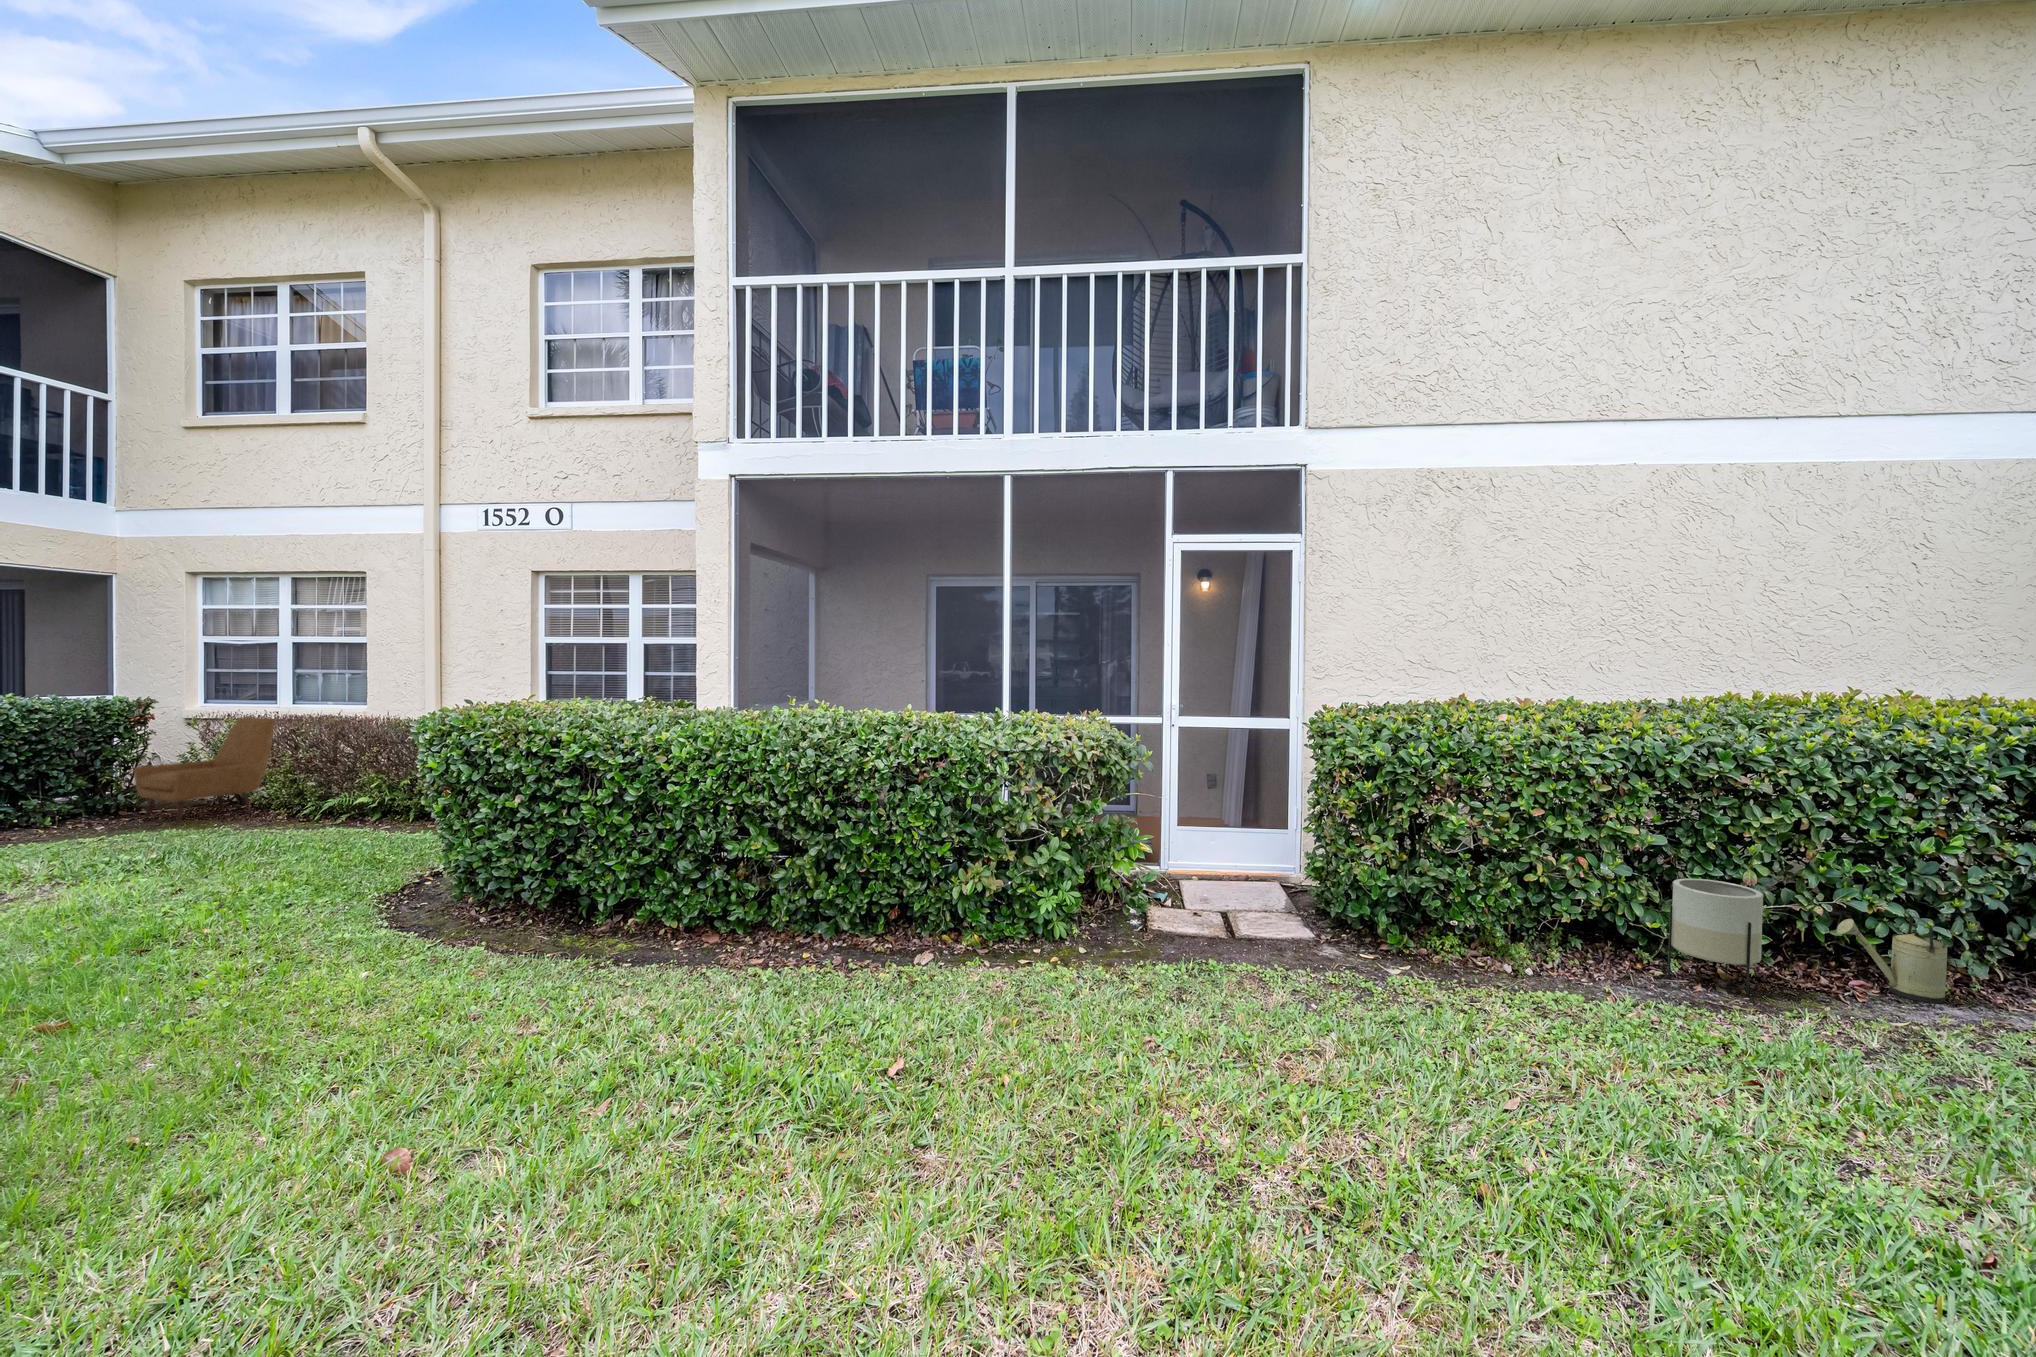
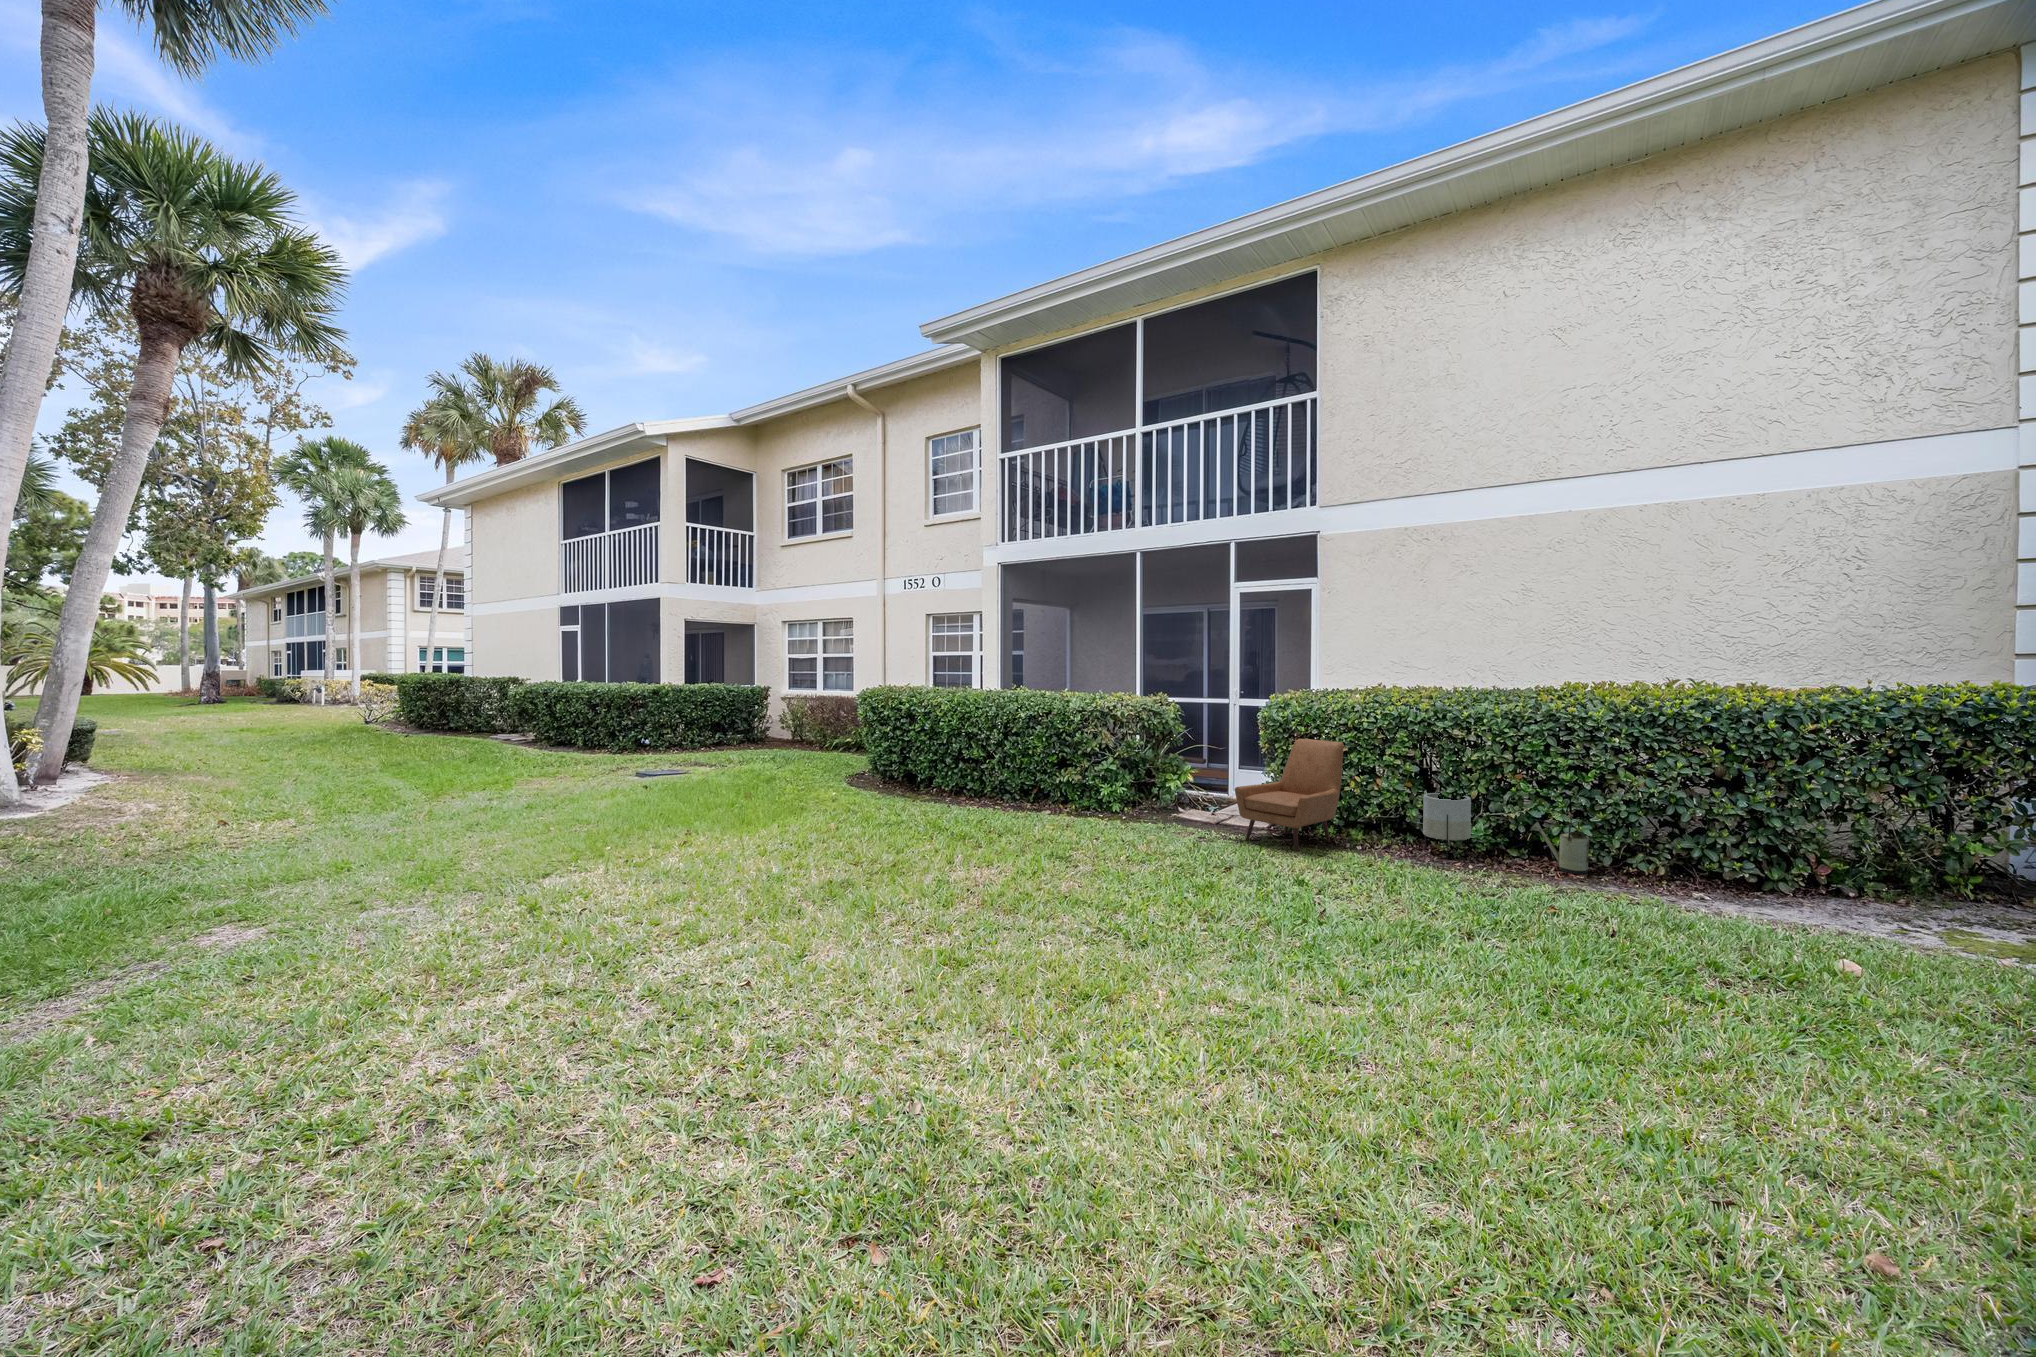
chair: present [133,717,275,824] -> present [1235,739,1344,851]

